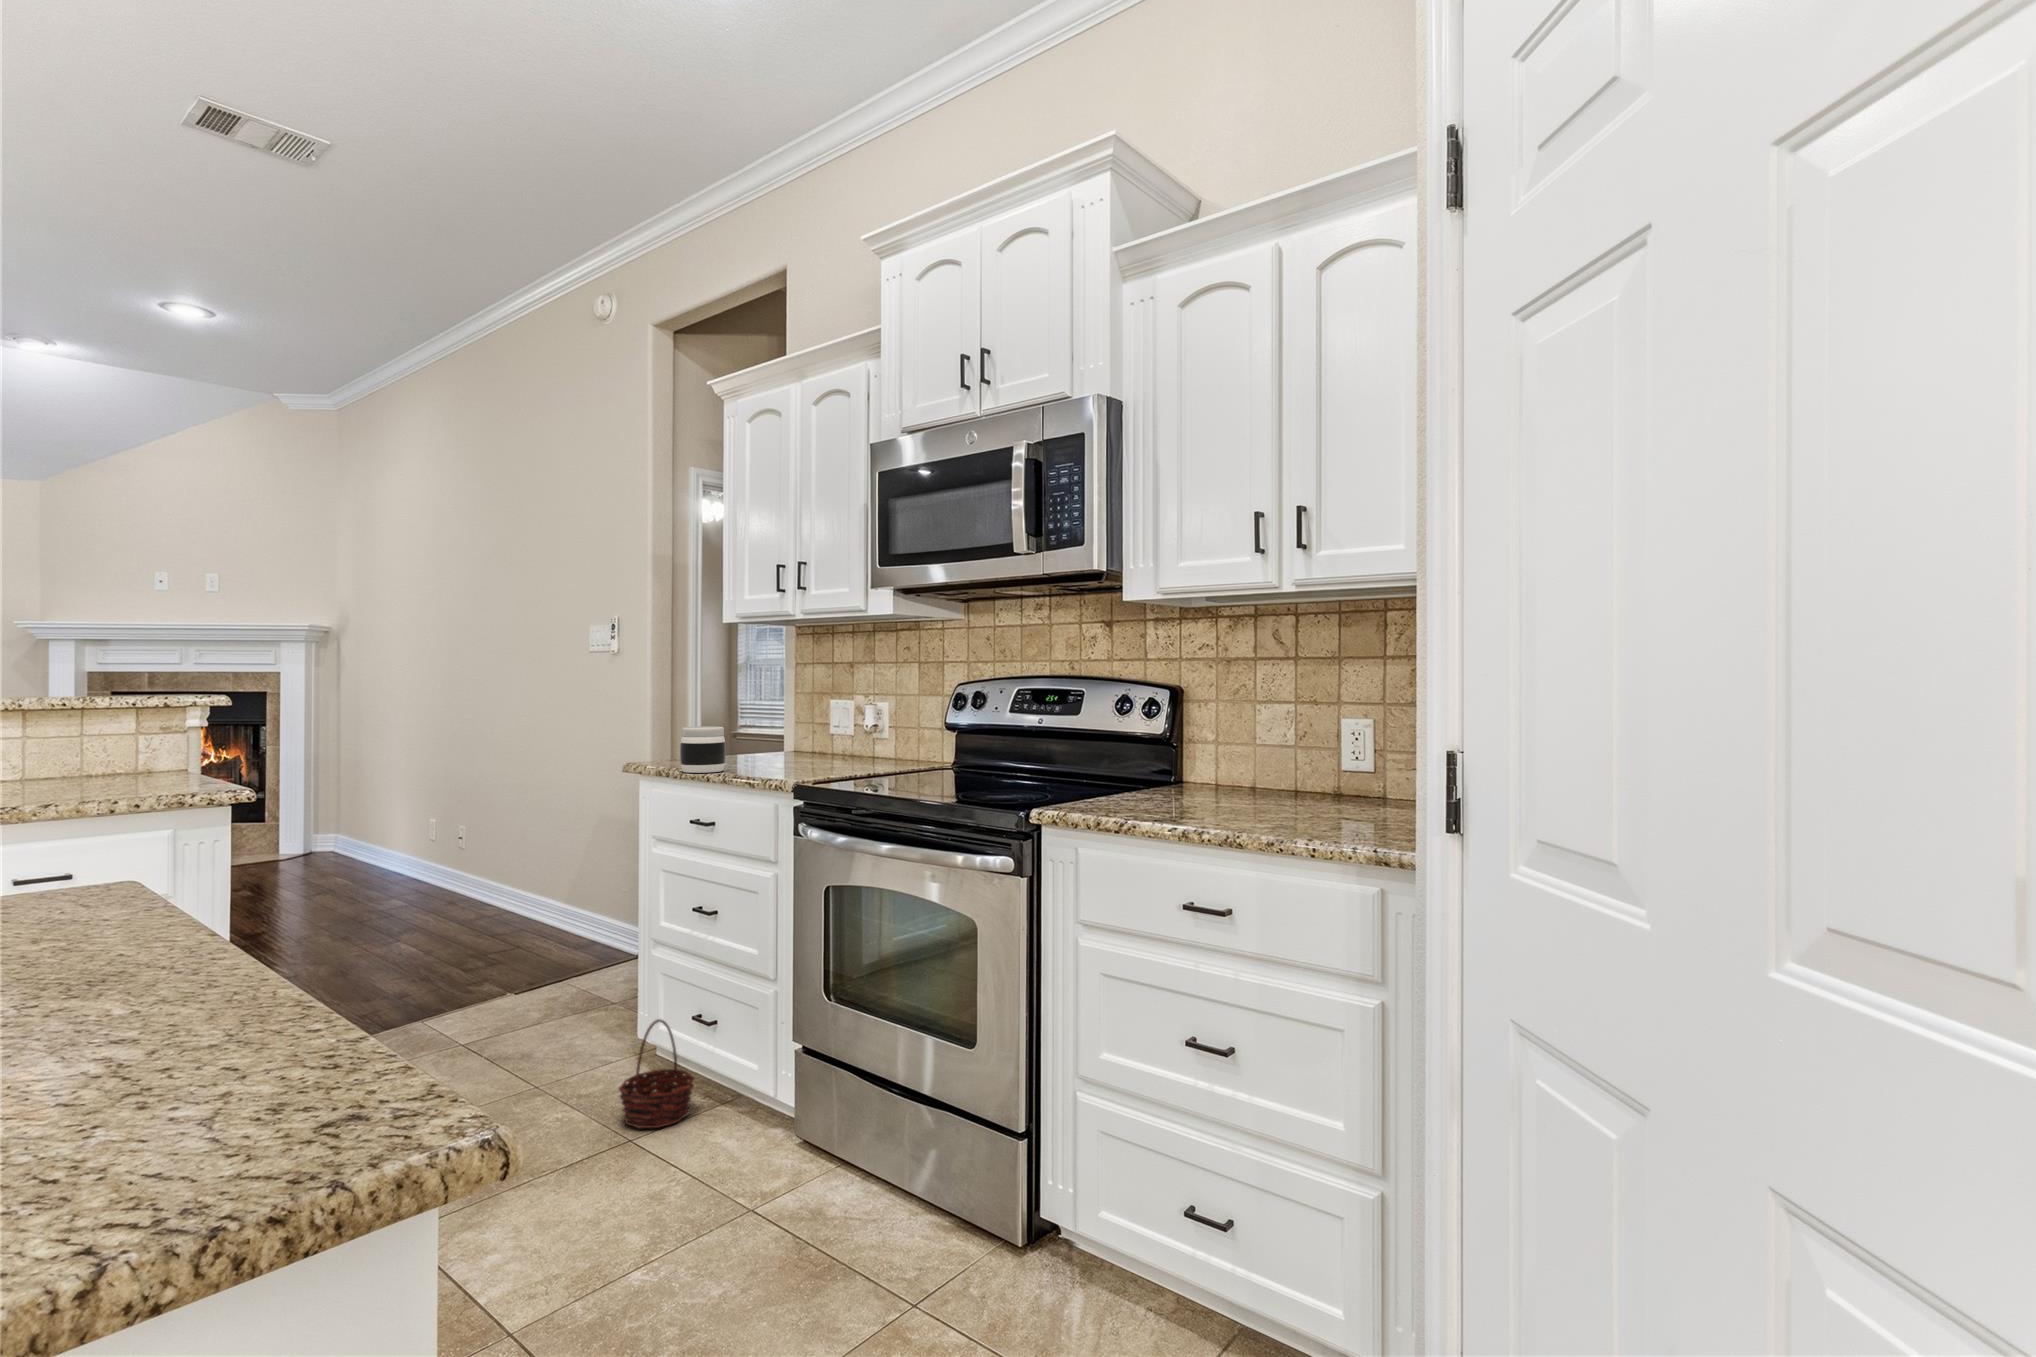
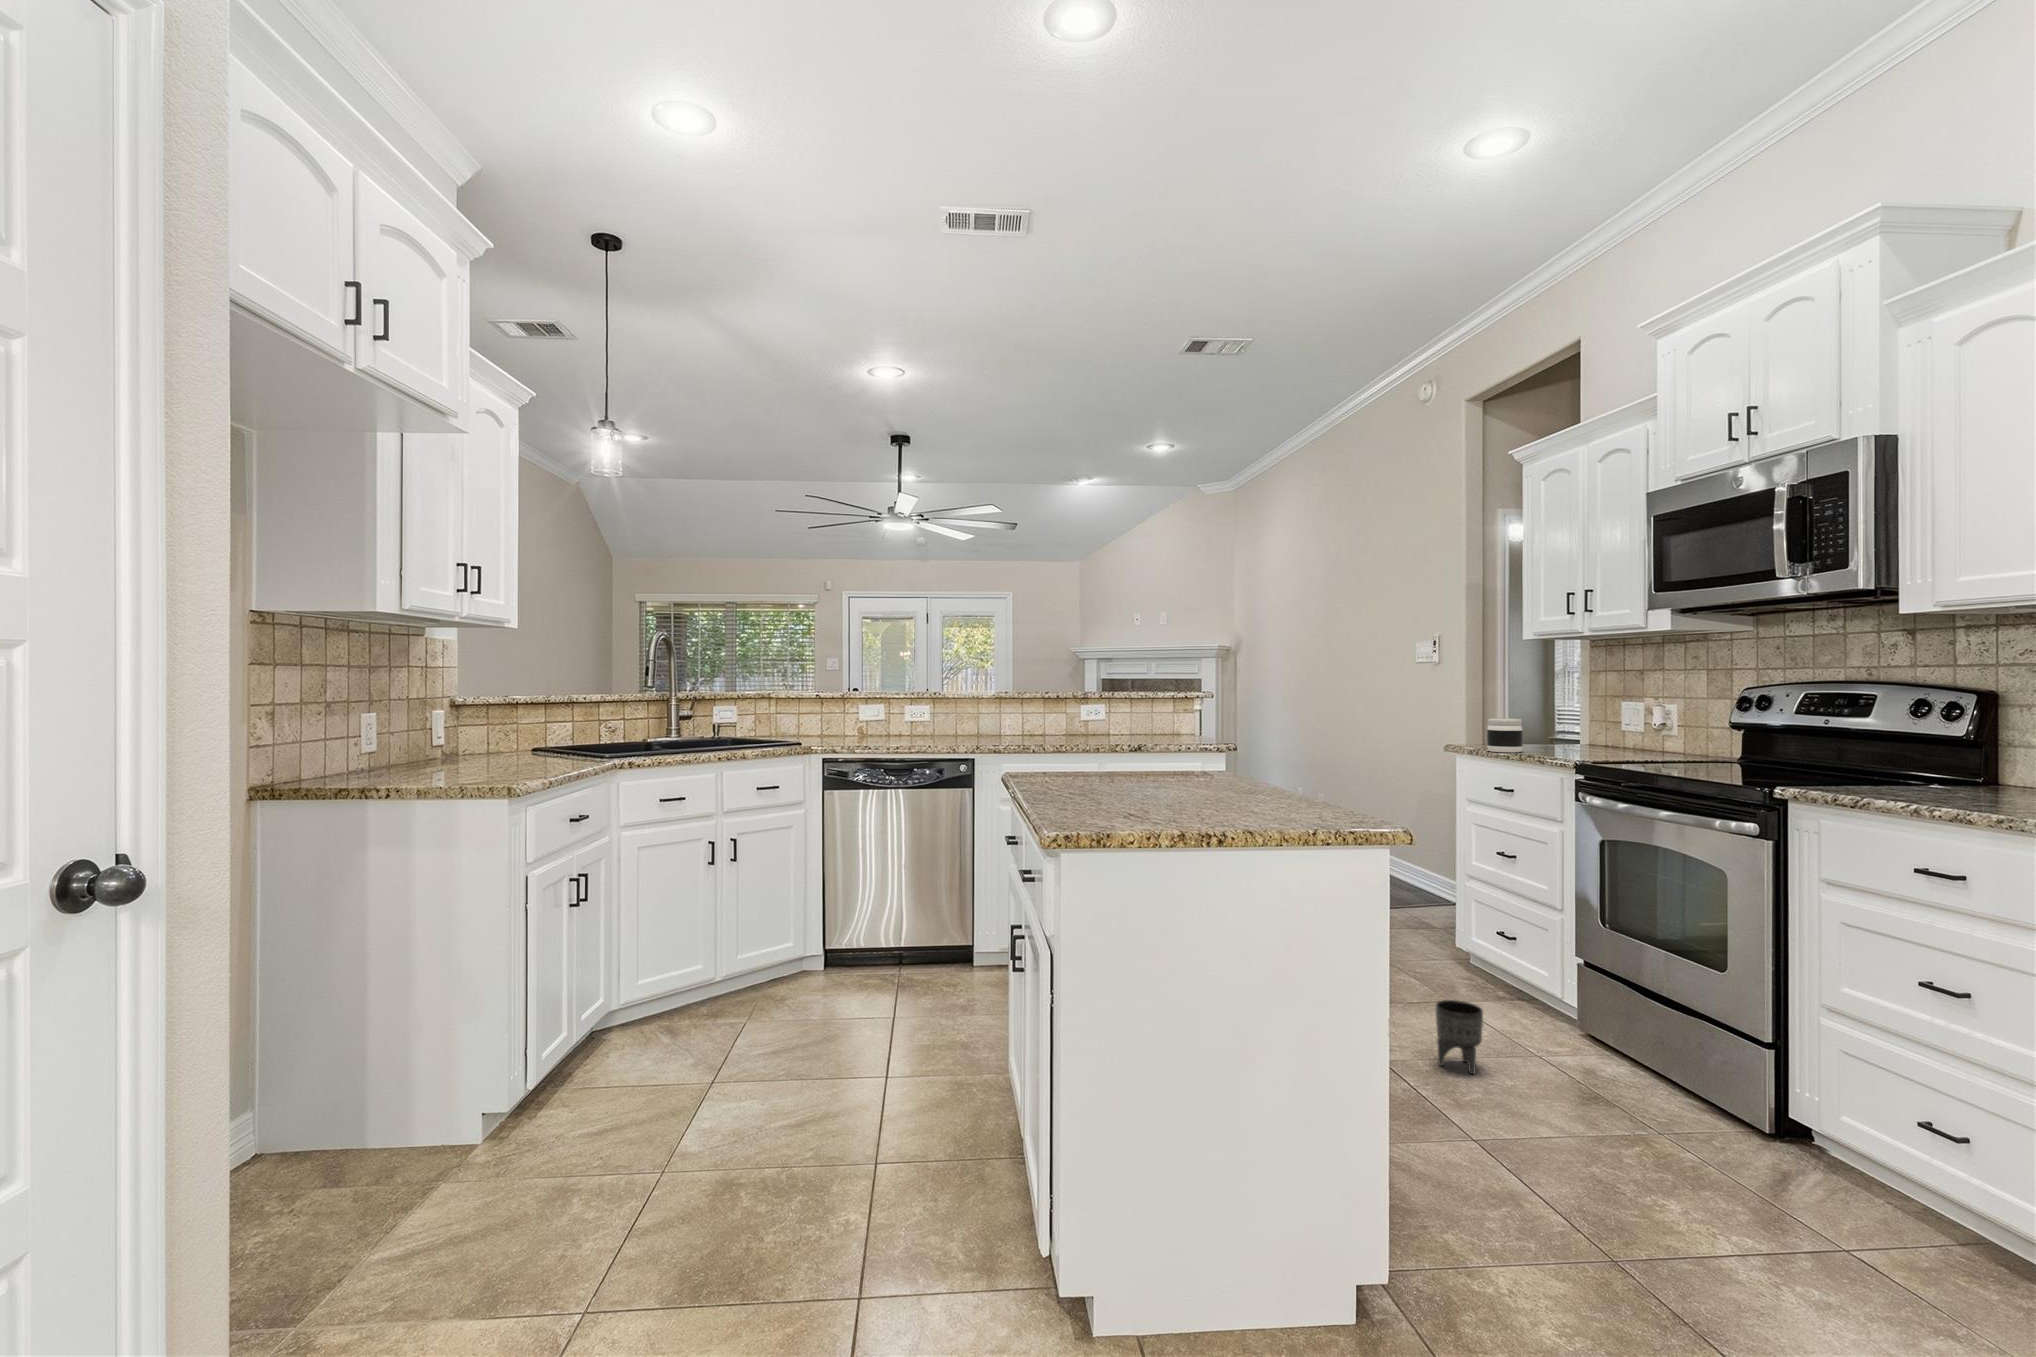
basket: present [619,1019,694,1128] -> none [1441,926,1499,1002]
planter: none [611,1160,682,1276] -> present [1436,1000,1483,1074]

